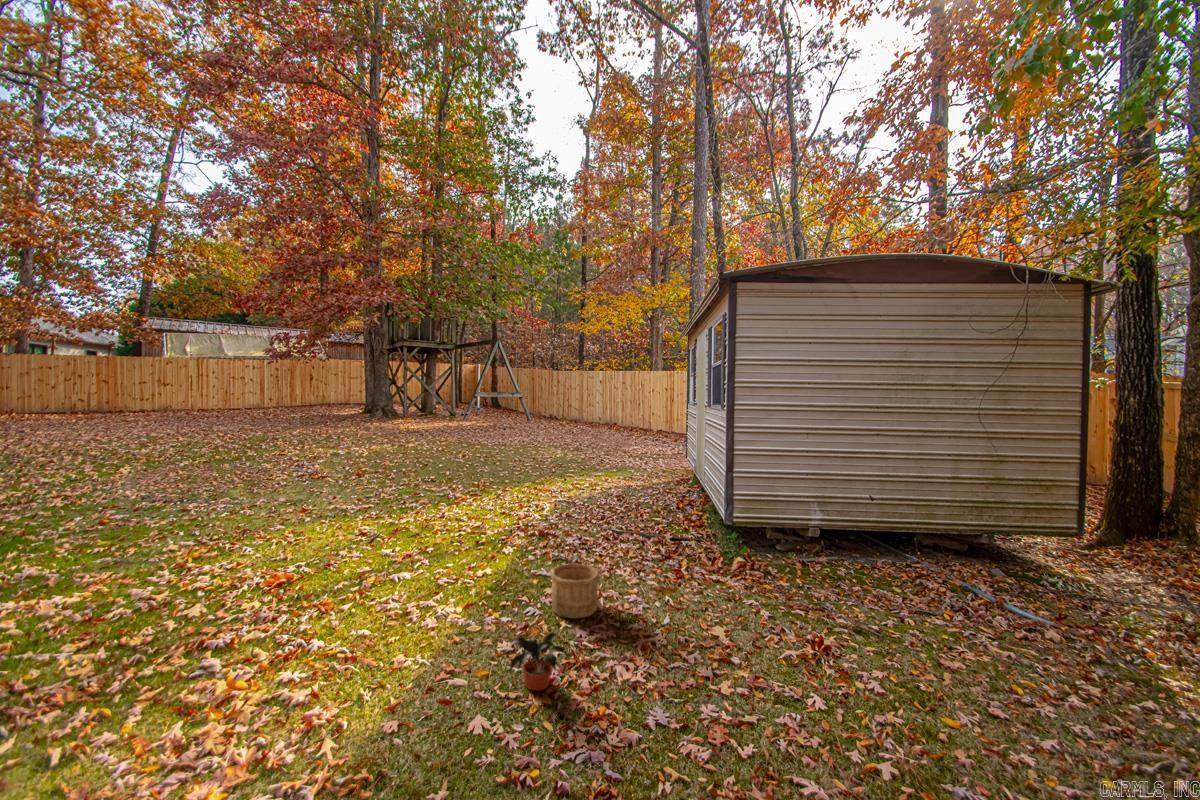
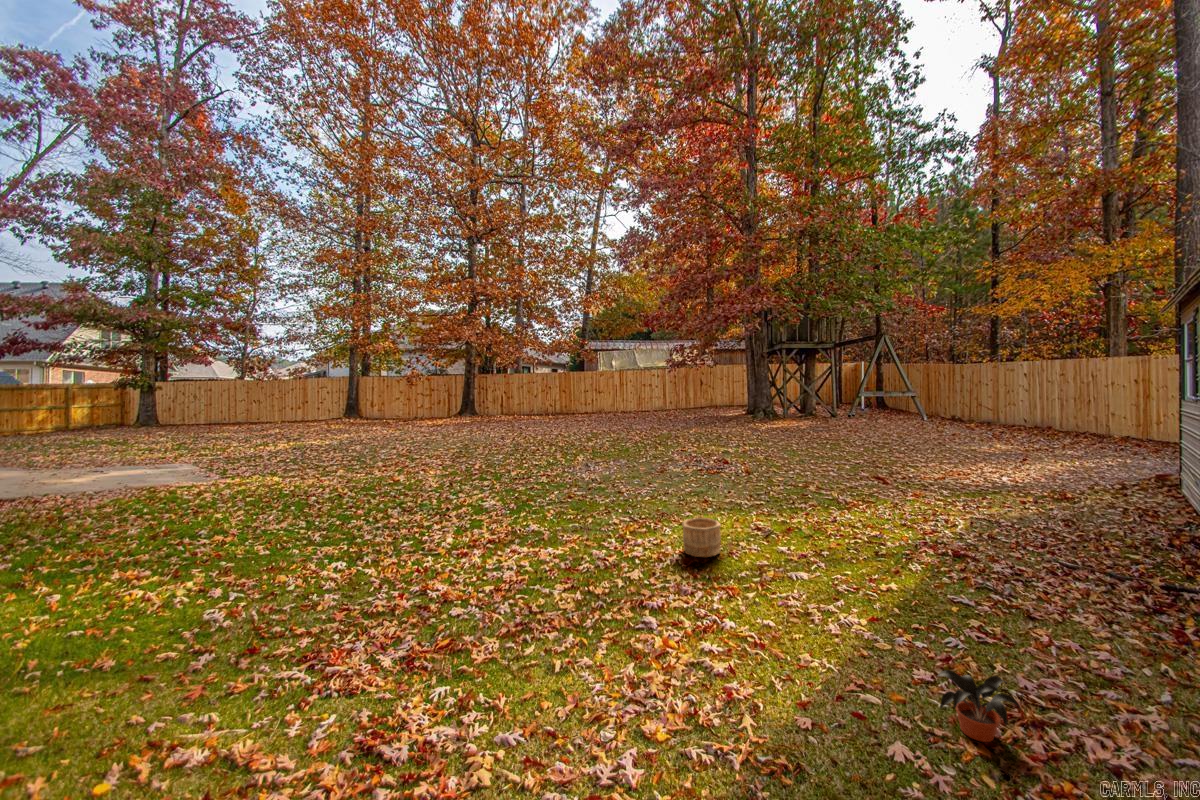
wooden bucket: present [551,563,599,619] -> present [682,518,721,557]

